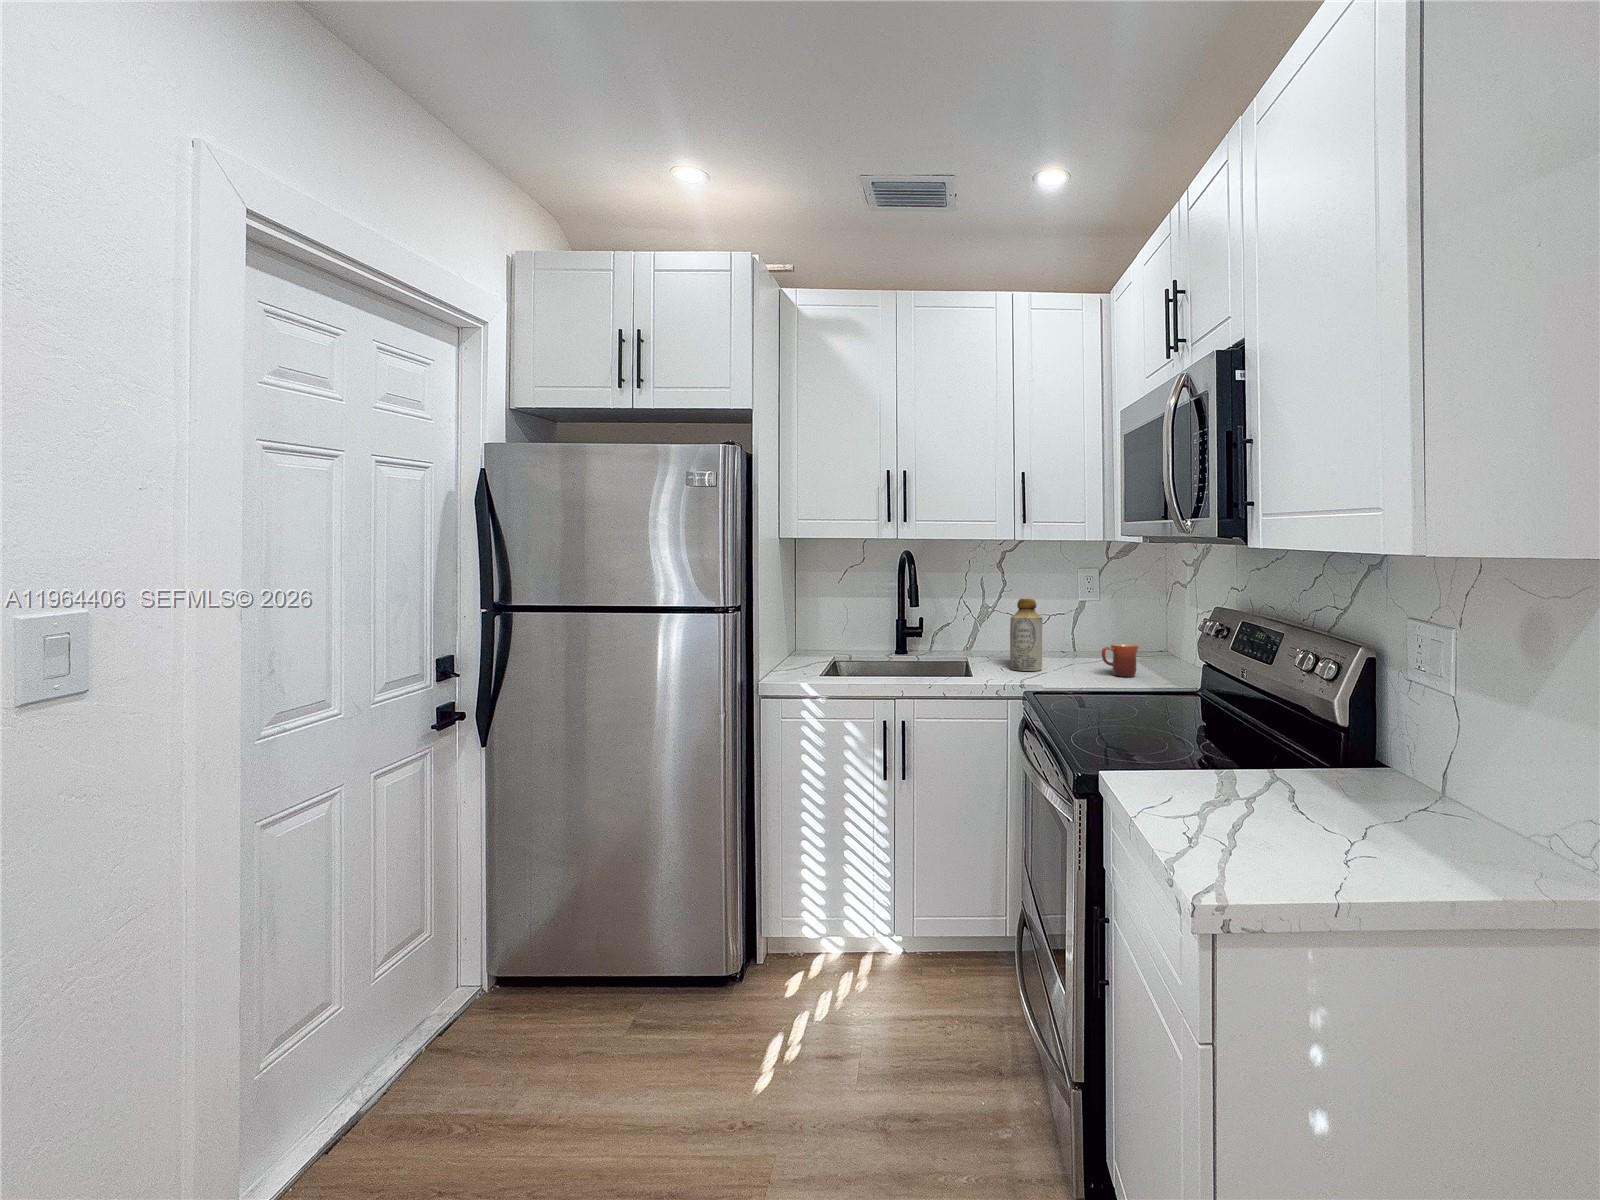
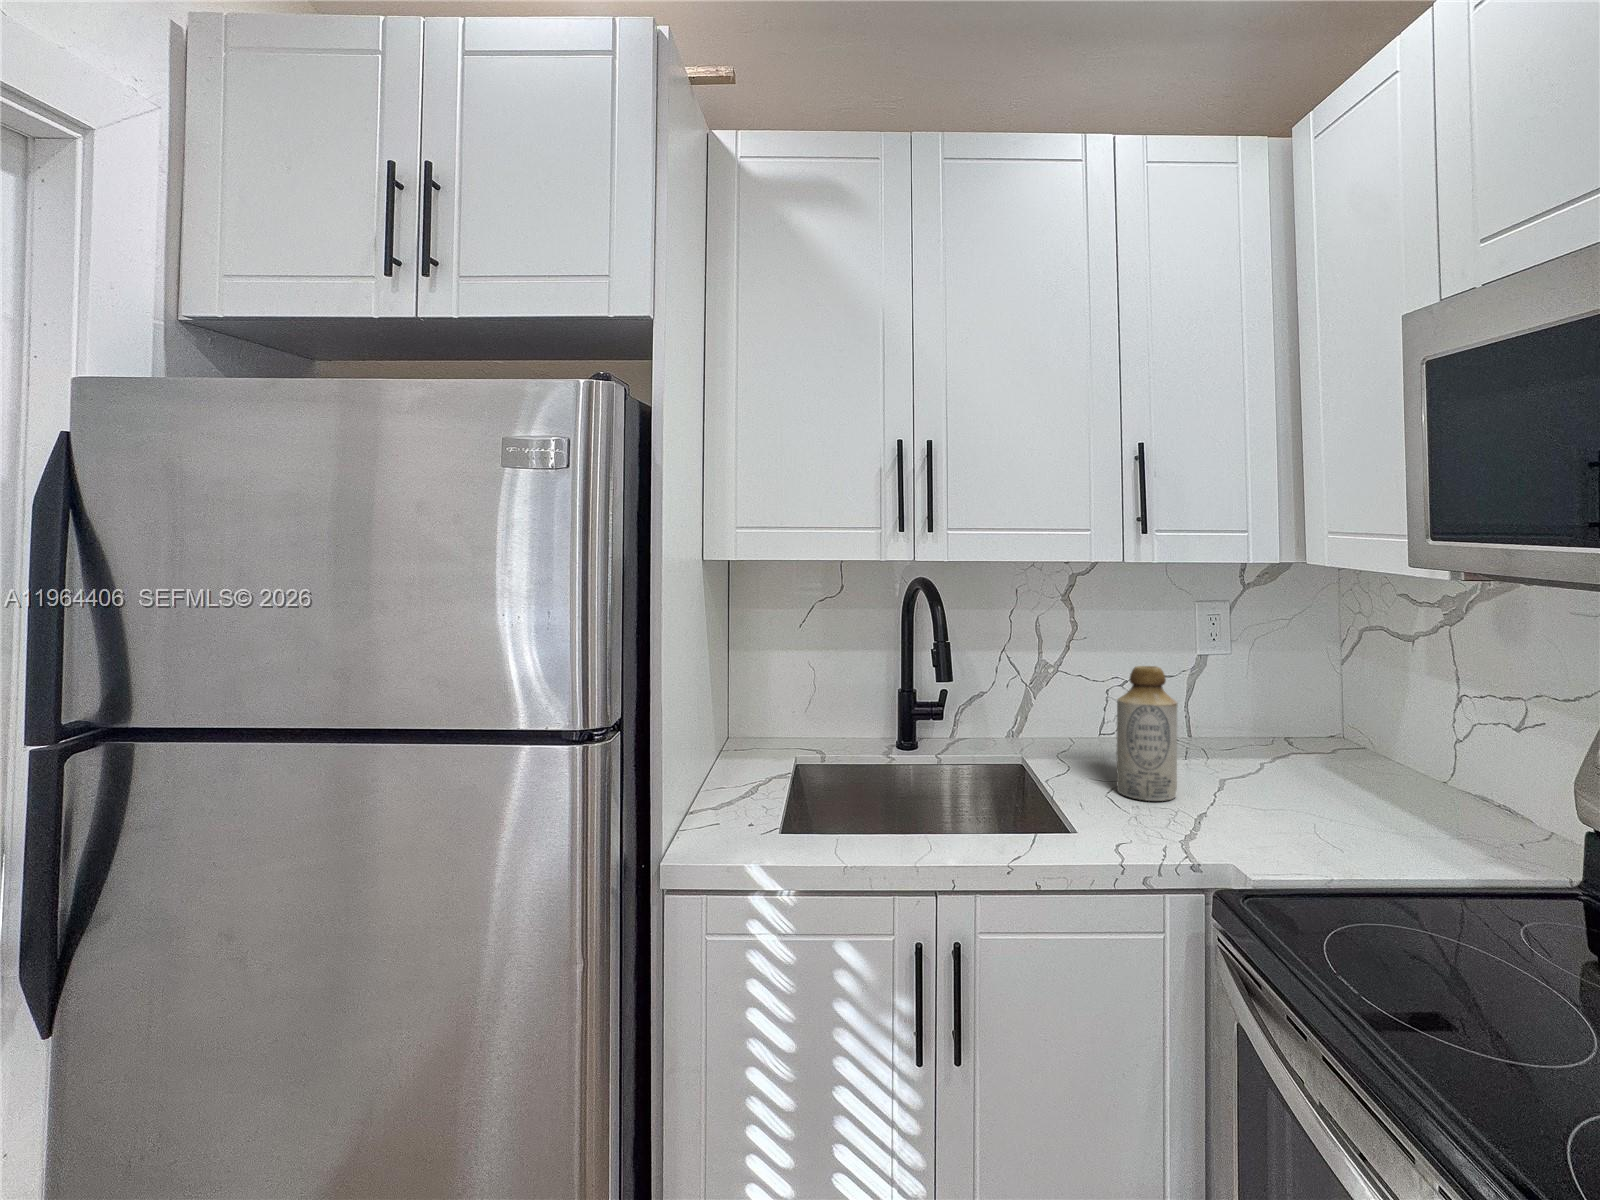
mug: present [1102,644,1139,677] -> none [1304,753,1376,820]

